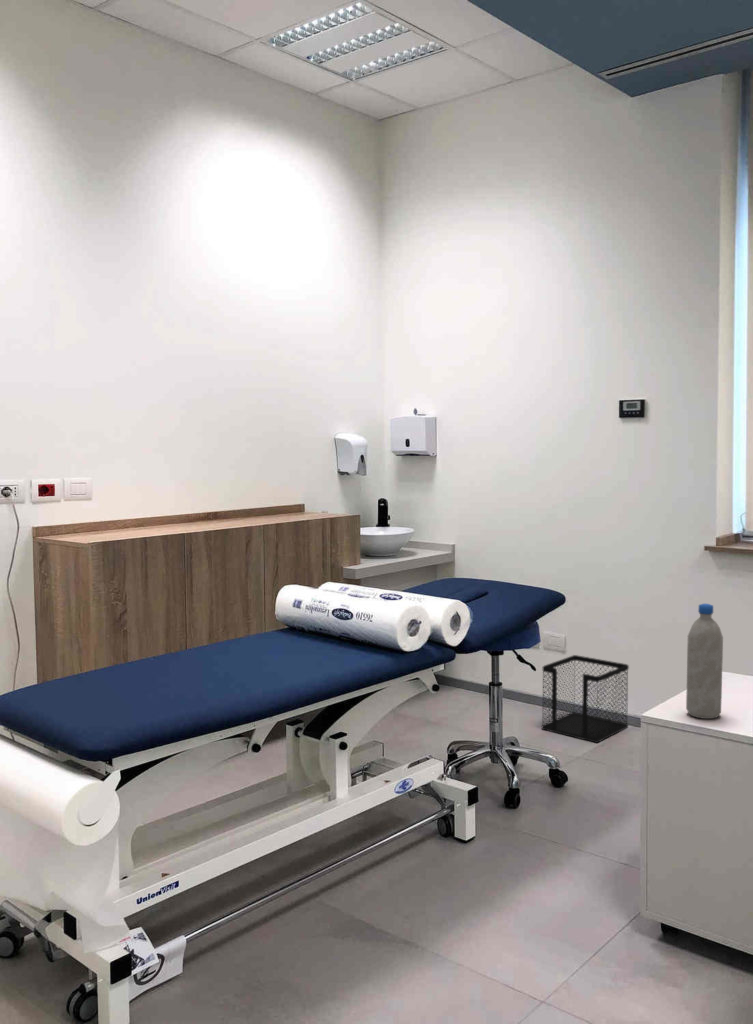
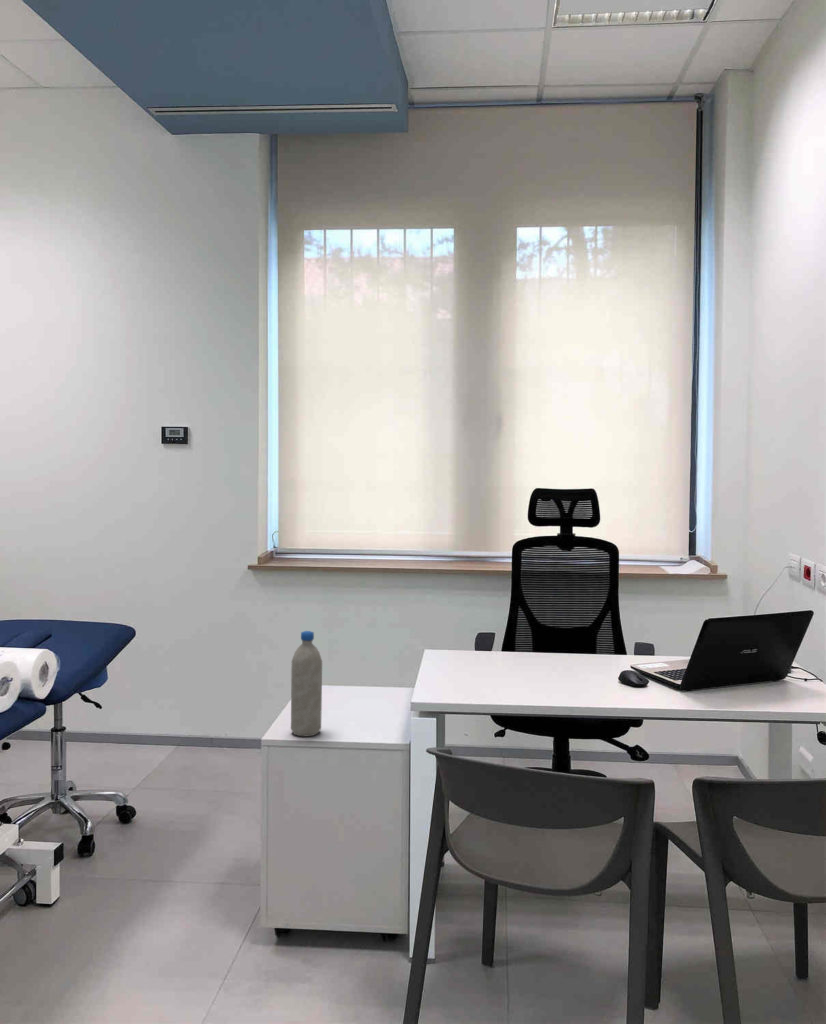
wastebasket: present [542,655,629,743] -> none [89,682,175,767]

